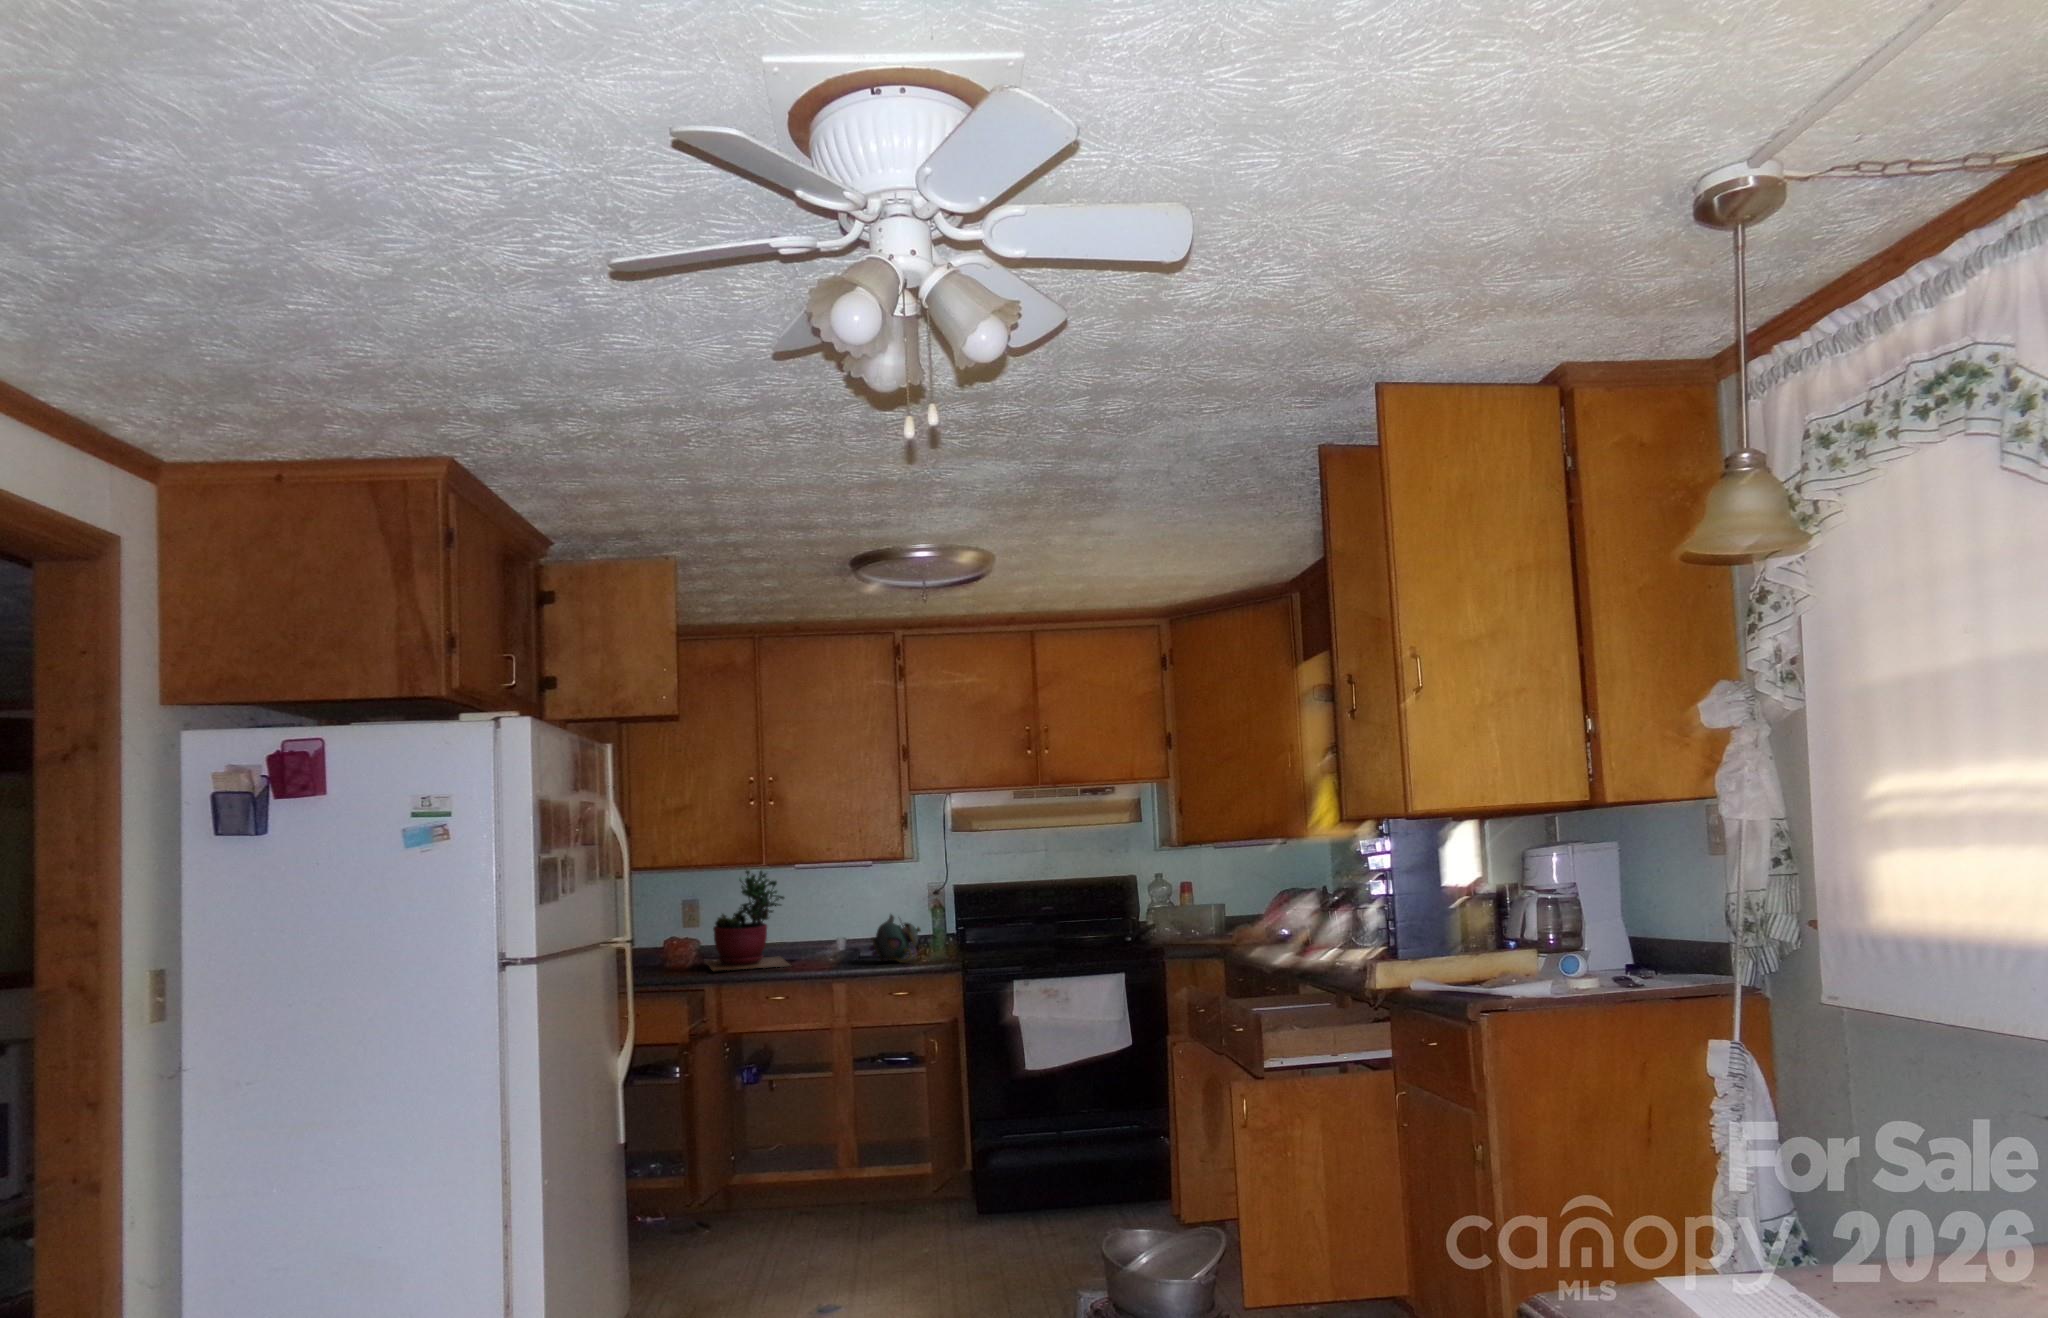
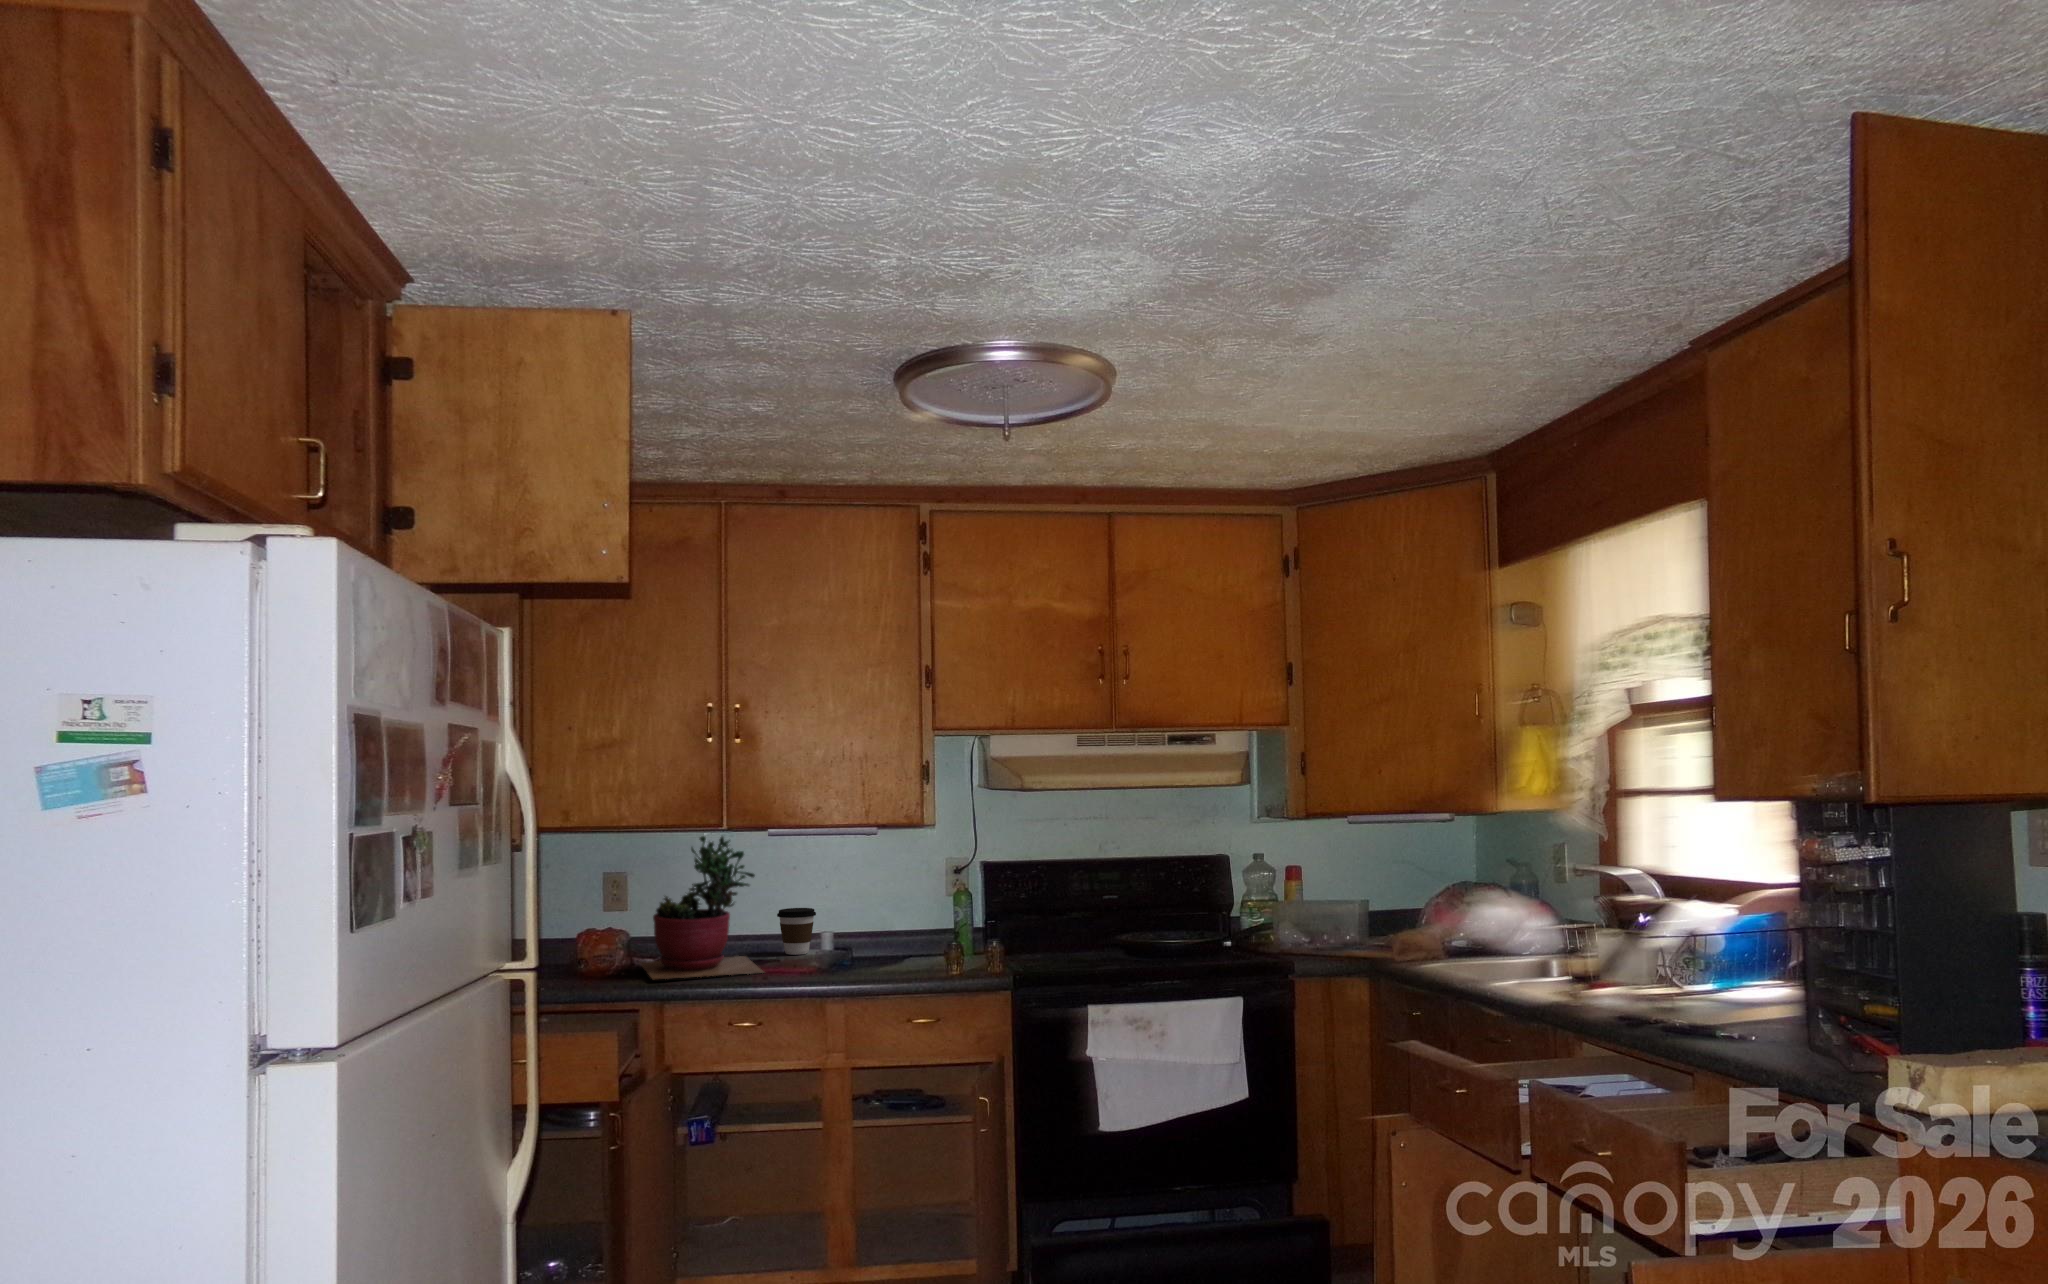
teapot: present [869,915,921,963] -> none [875,900,949,972]
coffee cup: none [803,922,832,956] -> present [777,908,816,955]

